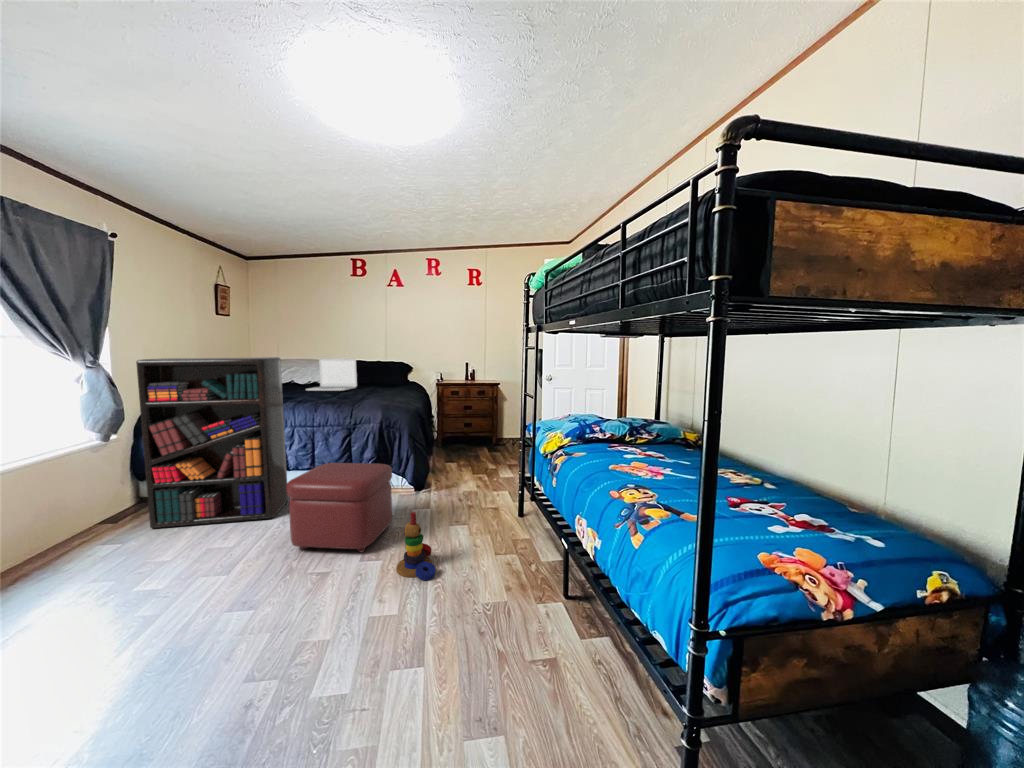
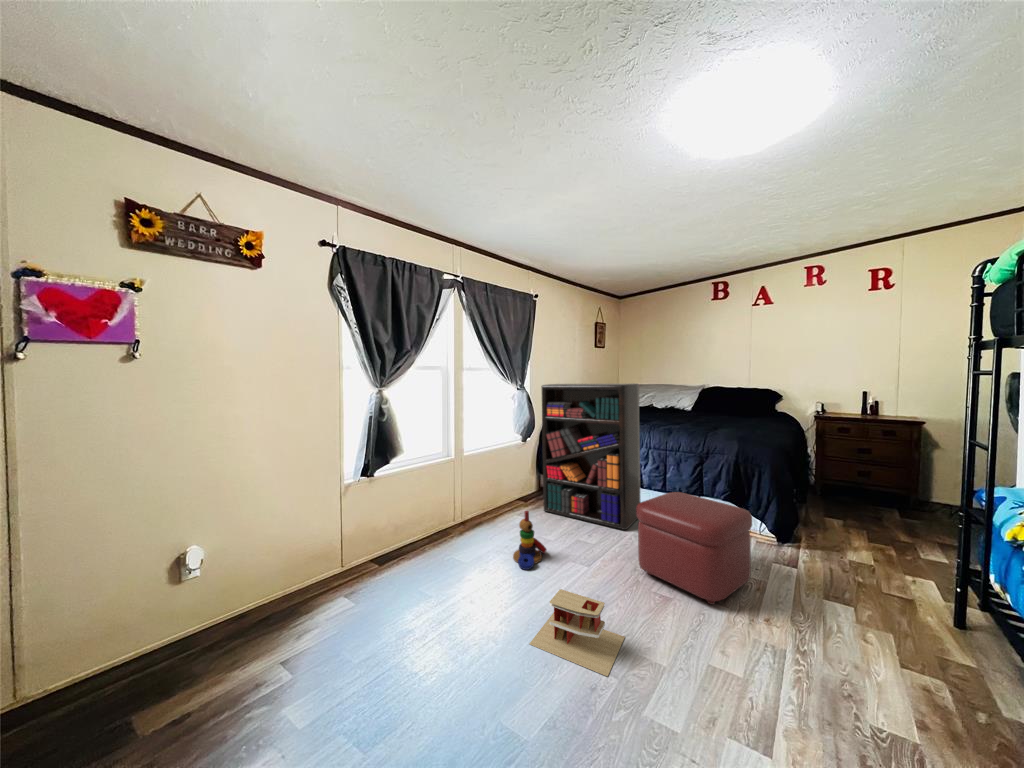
laptop: present [306,359,357,391] -> none [661,384,713,416]
stacking toy: present [396,512,436,580] -> present [513,511,546,570]
toy house: none [160,584,283,669] -> present [529,589,625,676]

